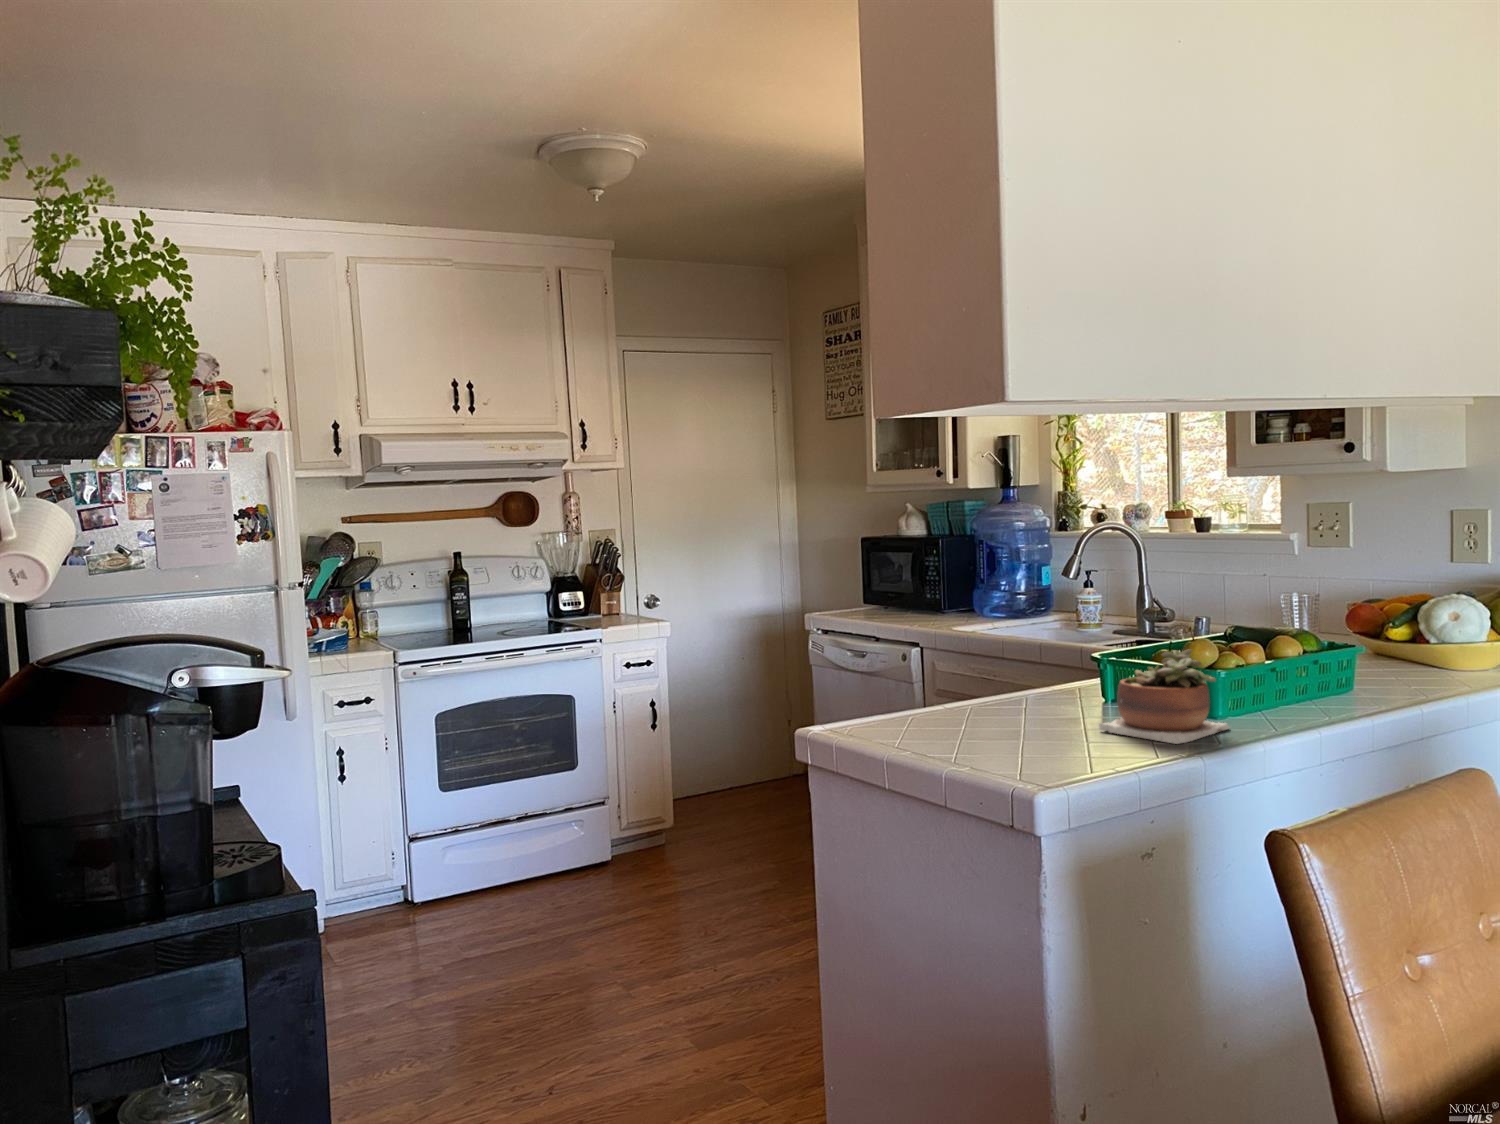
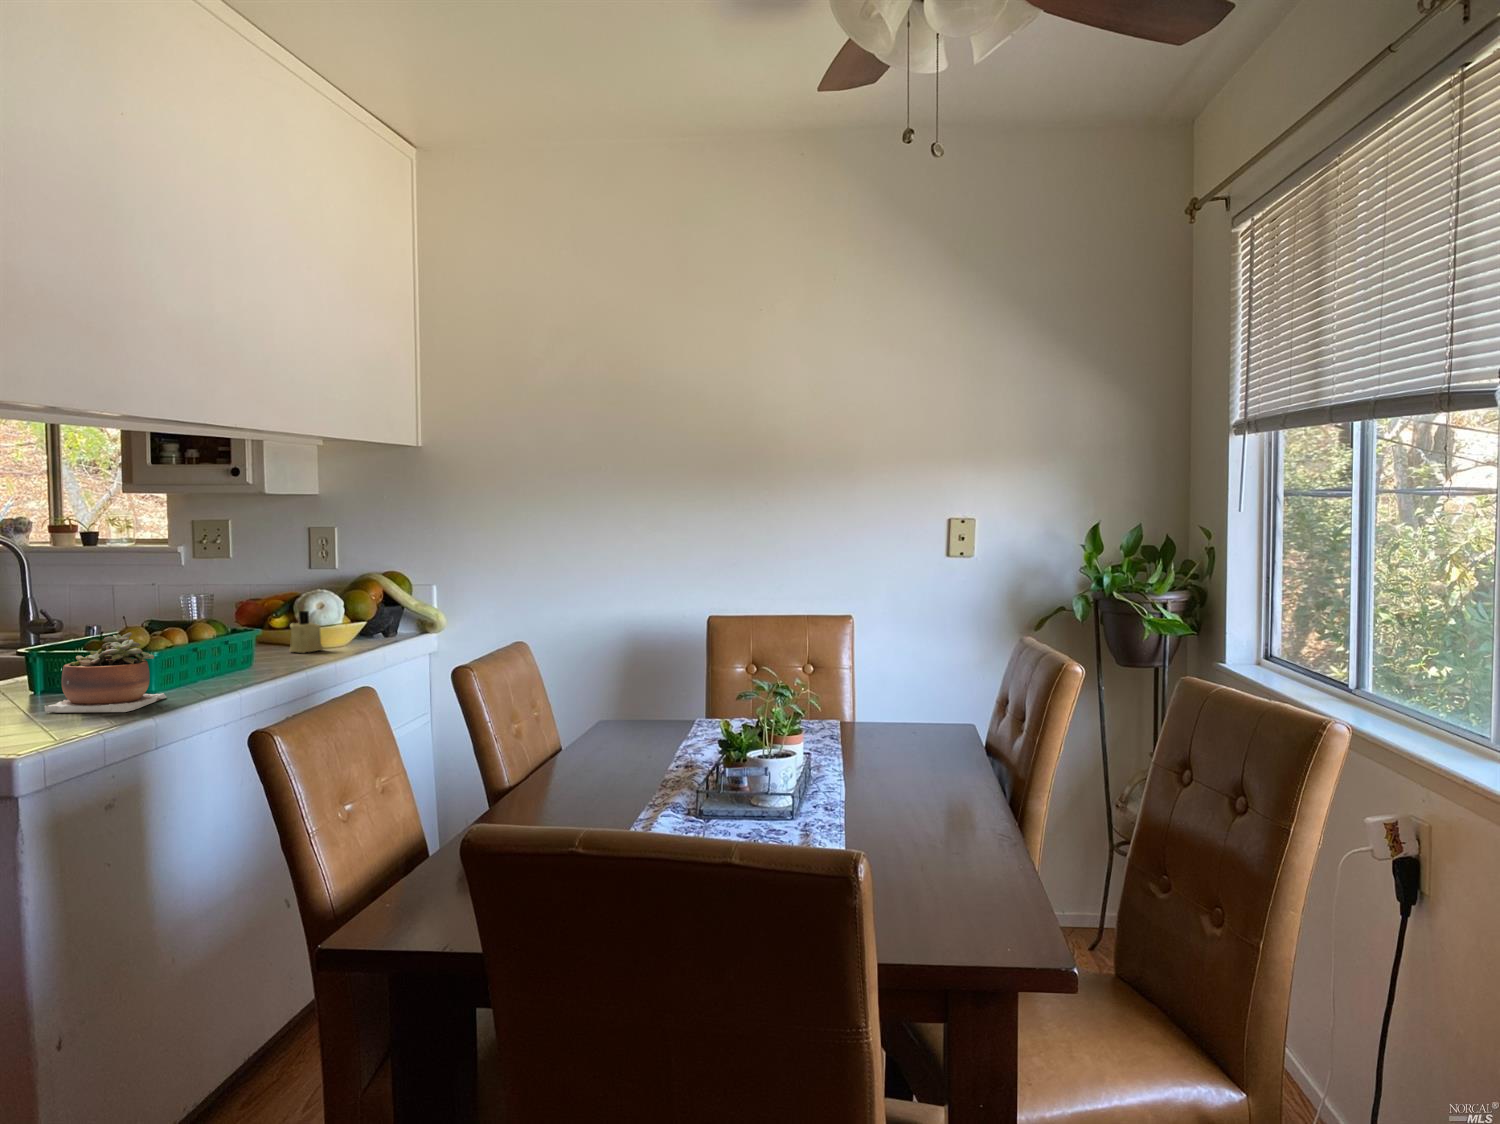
candle: none [1407,623,1456,678] -> present [289,611,323,653]

